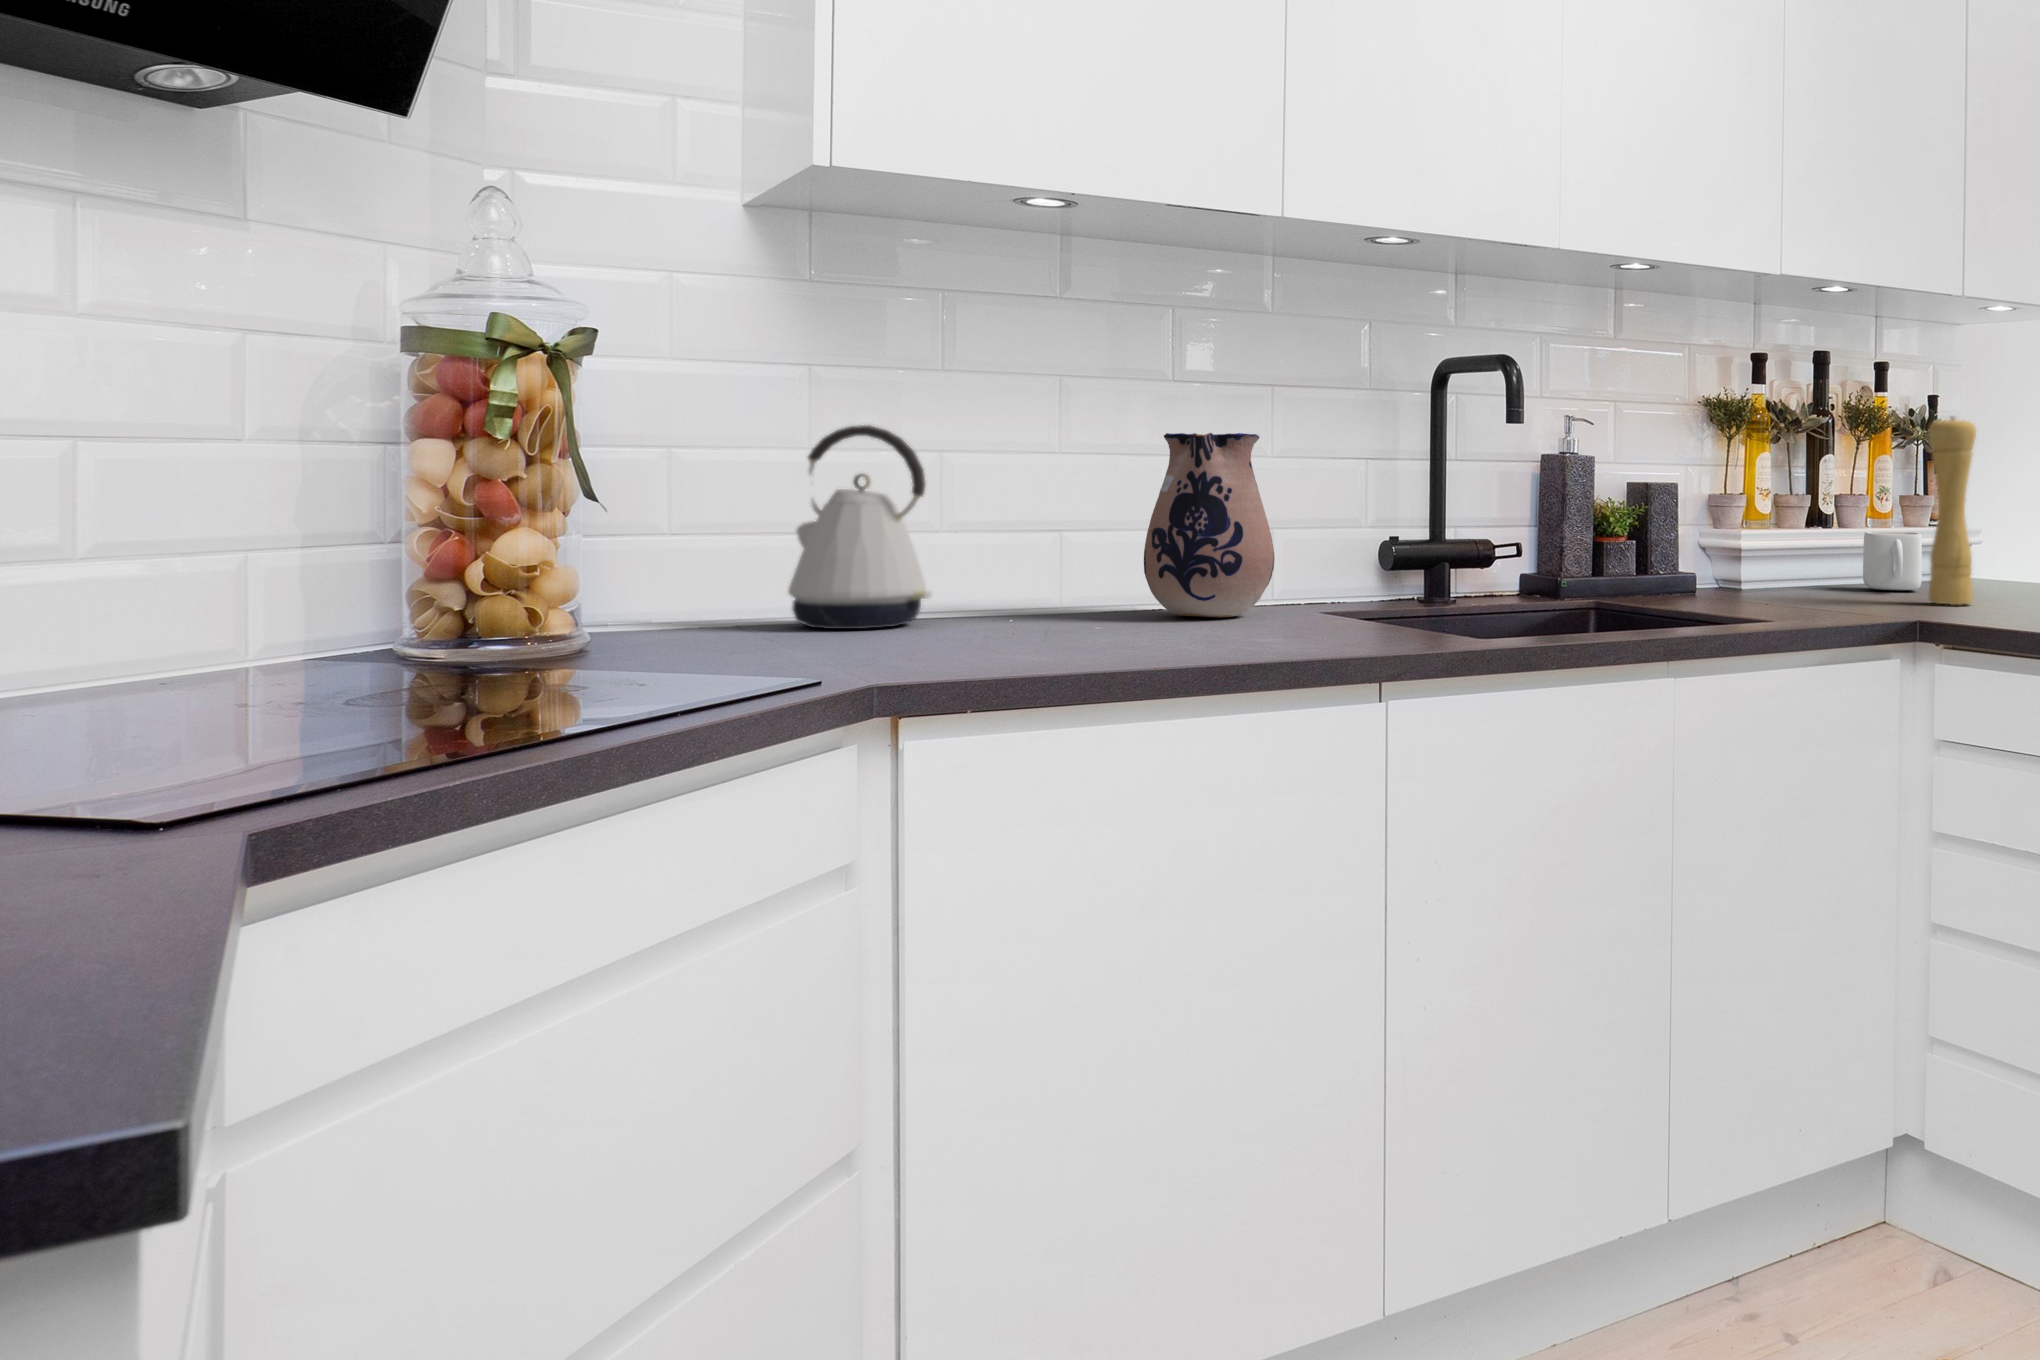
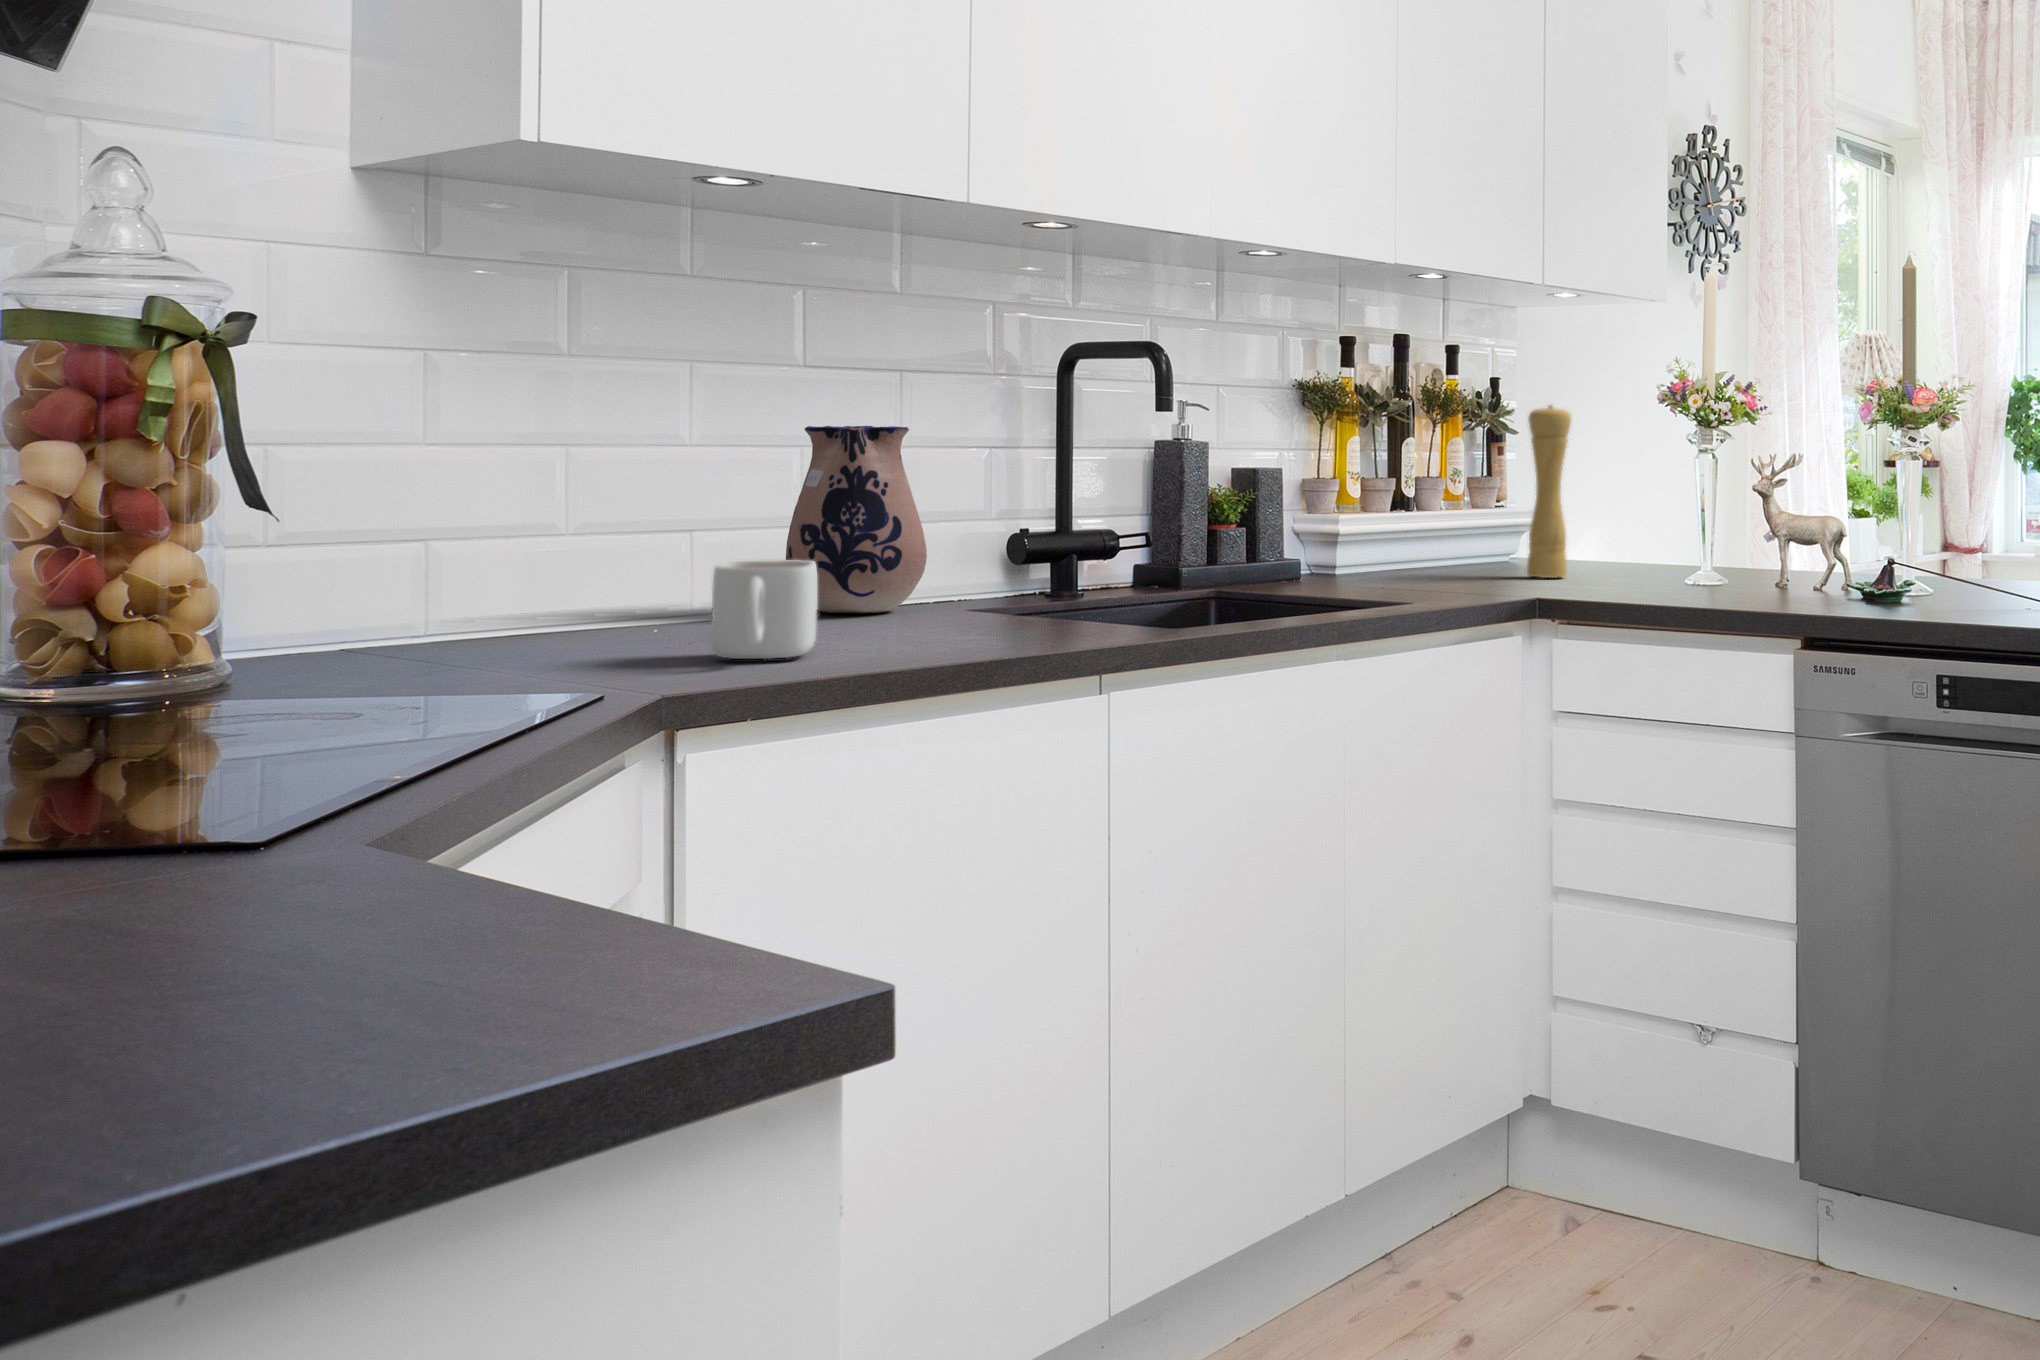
kettle: present [789,425,932,629] -> none [384,421,574,640]
mug: present [1863,531,1922,590] -> present [711,560,817,659]

